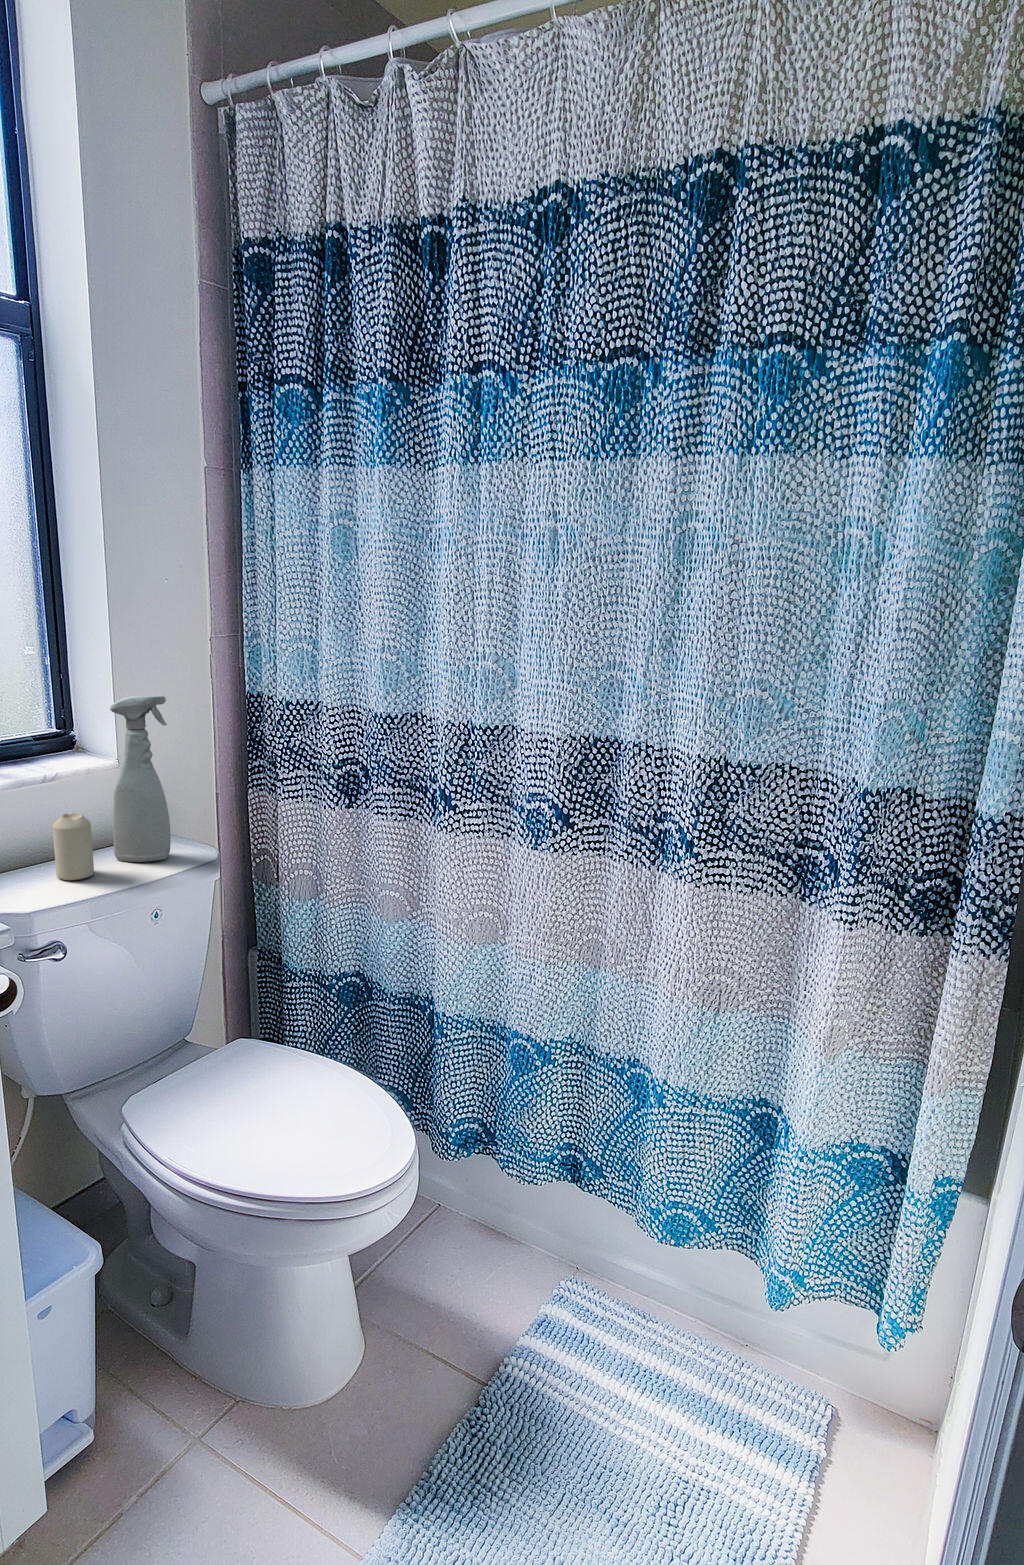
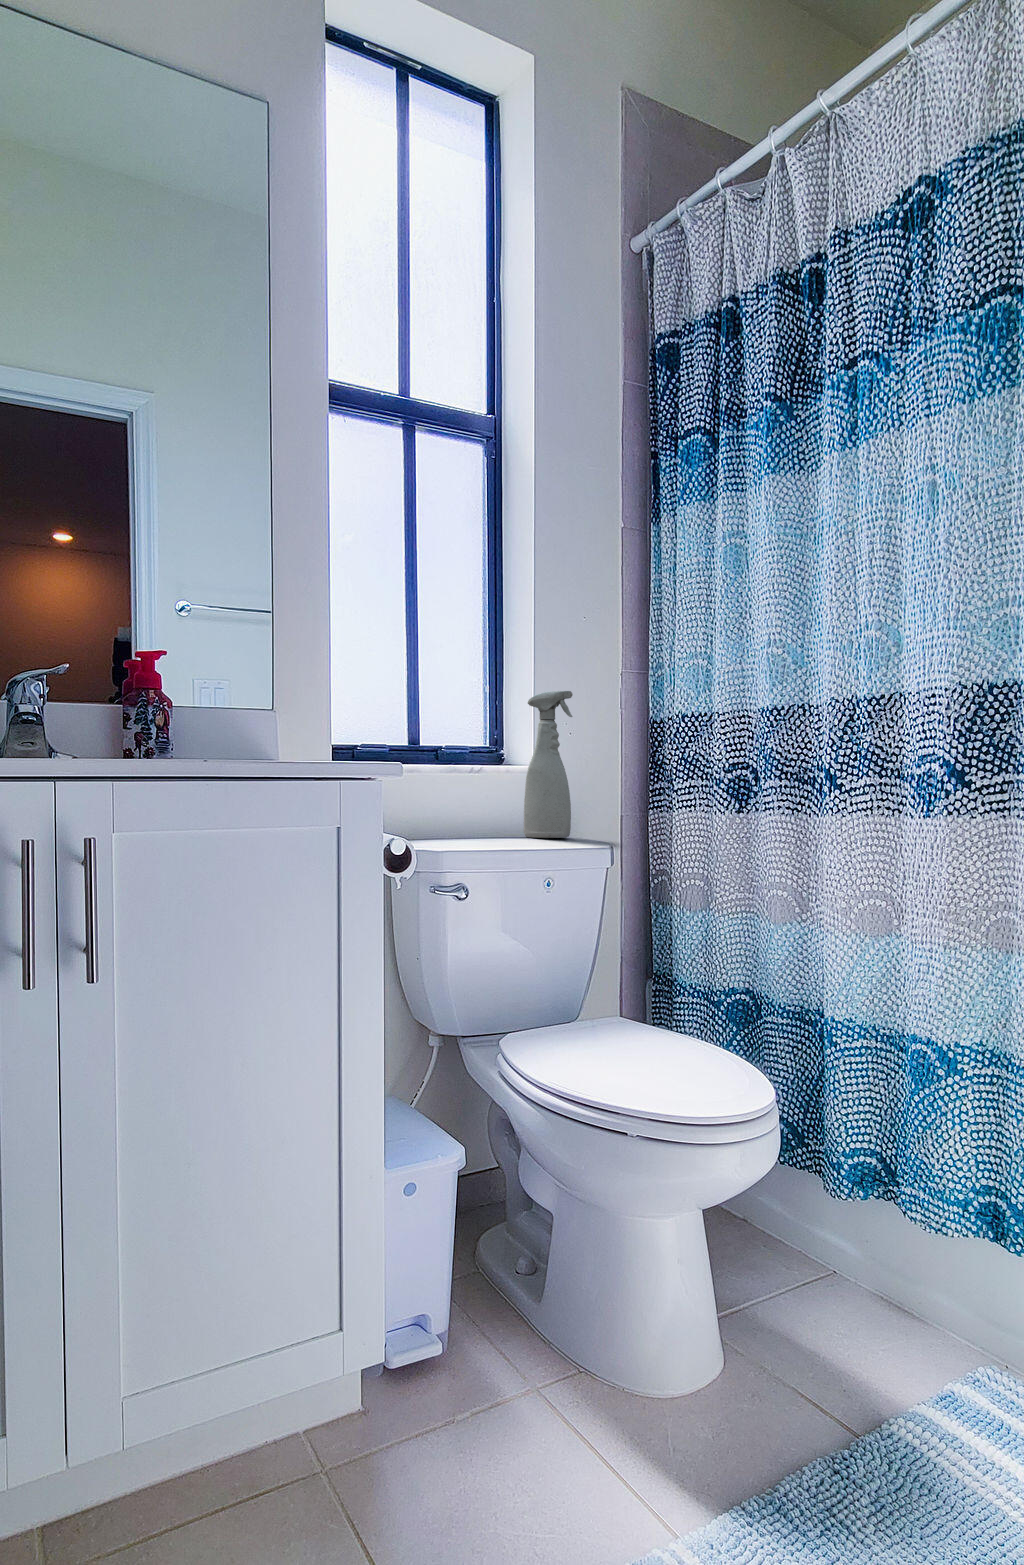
candle: present [53,813,94,880] -> none [475,785,504,839]

